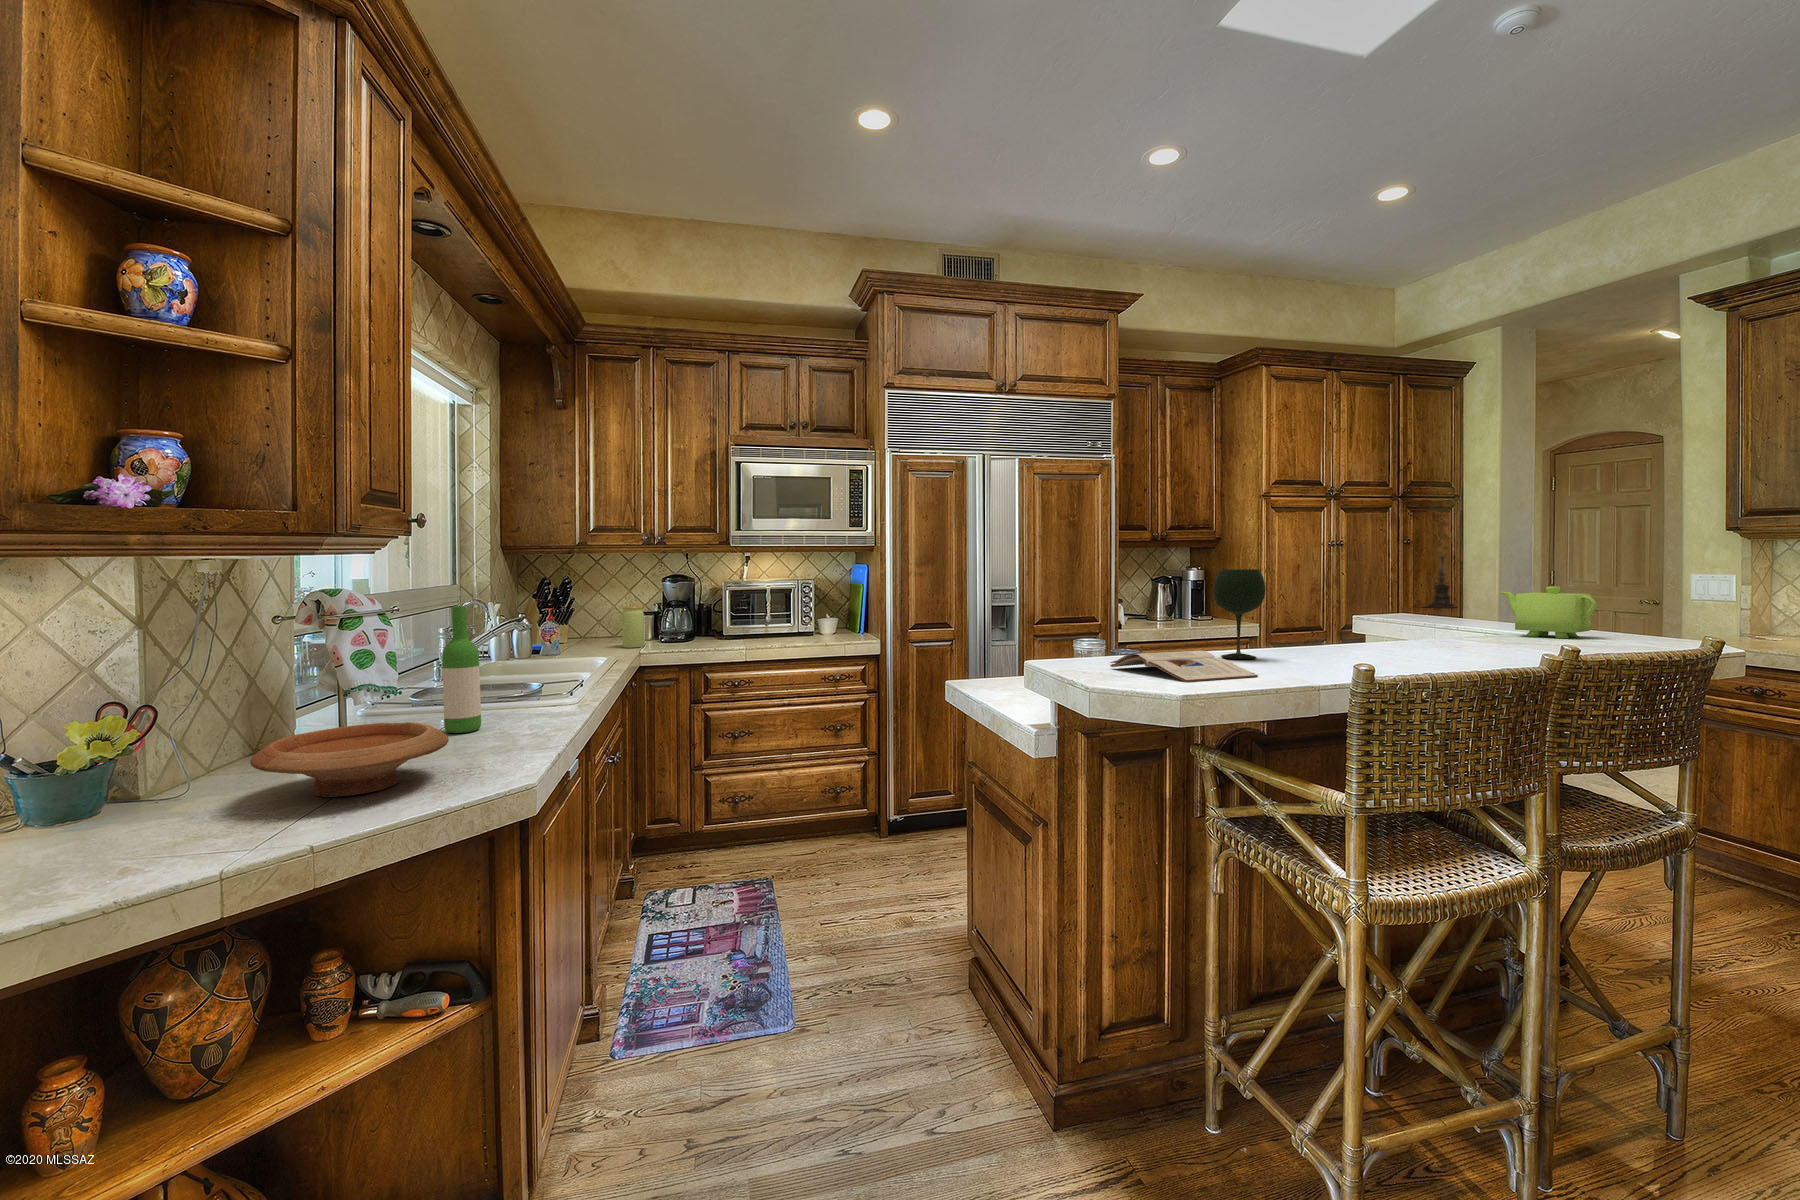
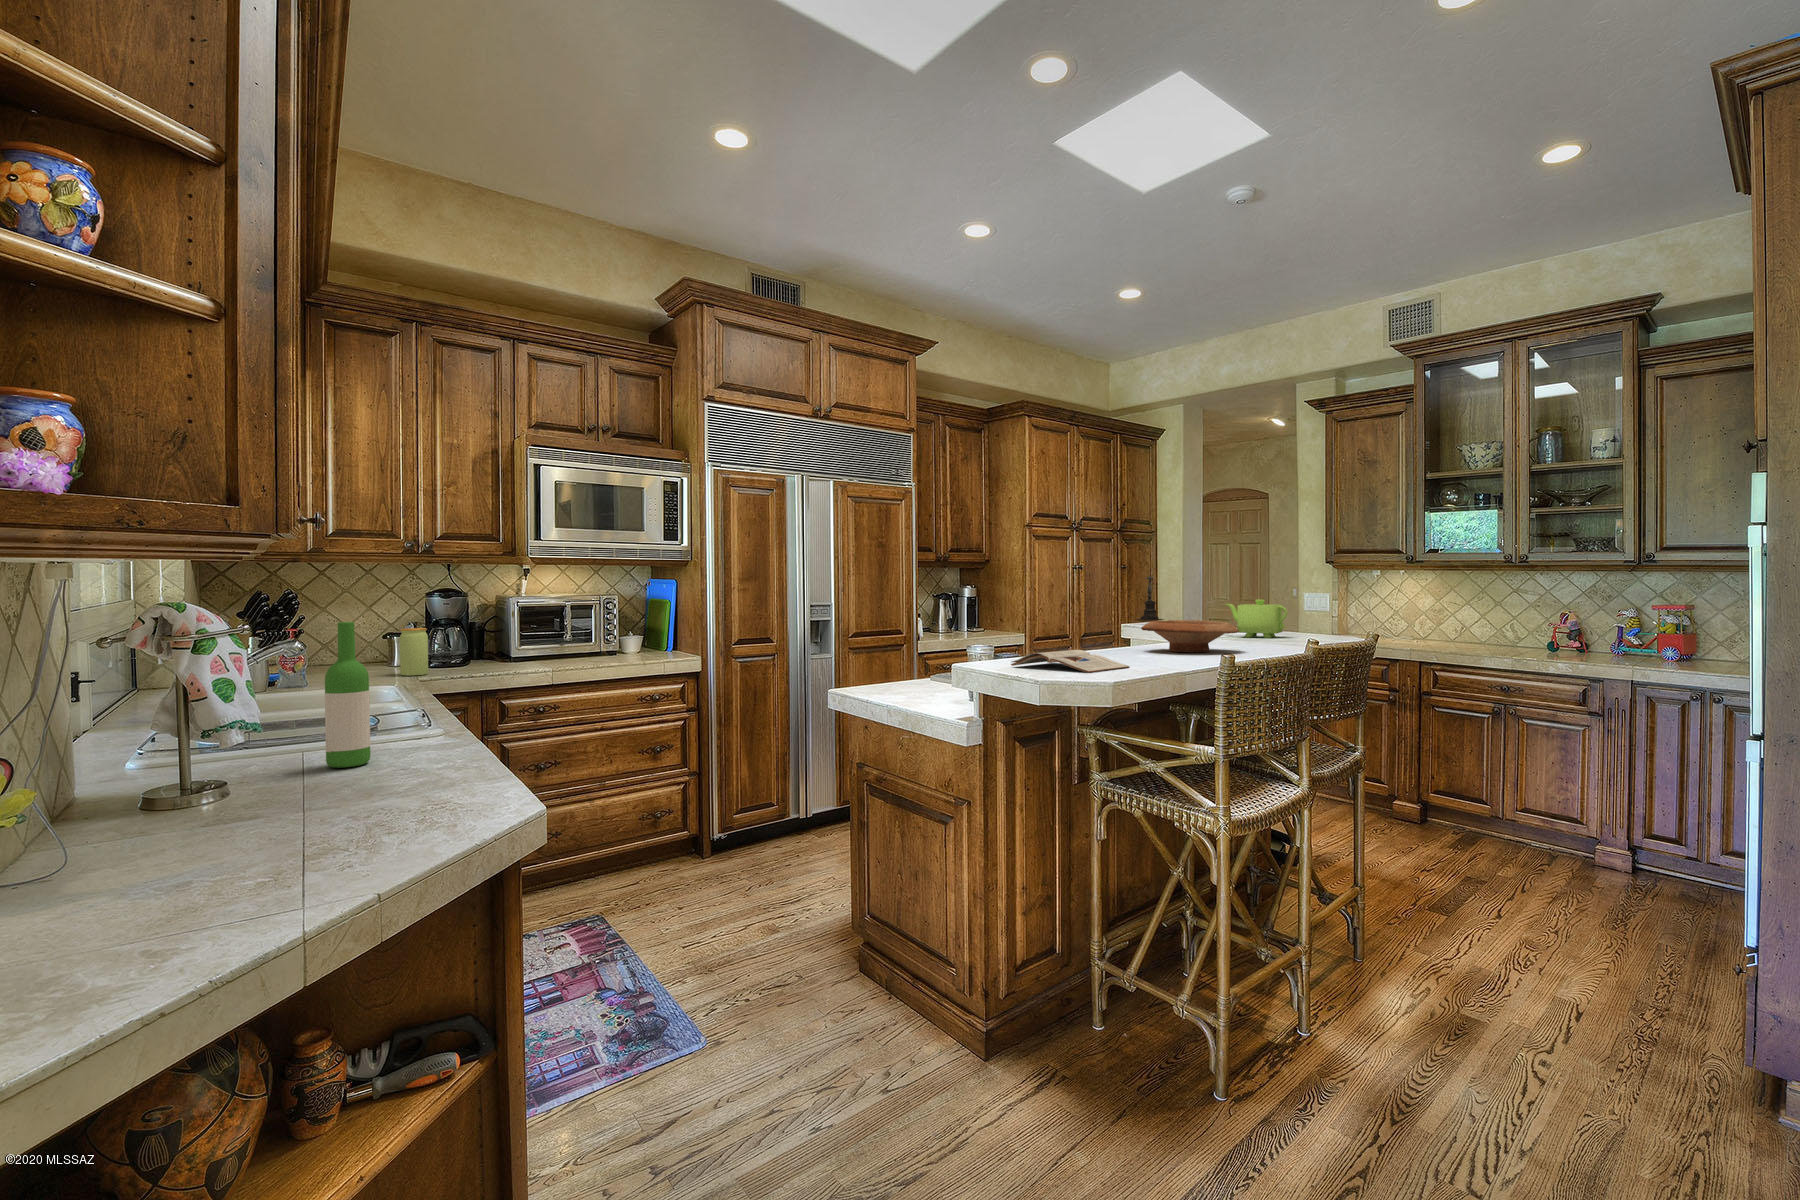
wine glass: present [1213,569,1266,659] -> none [1068,585,1107,657]
wooden bowl: present [250,722,449,797] -> present [1141,620,1239,652]

